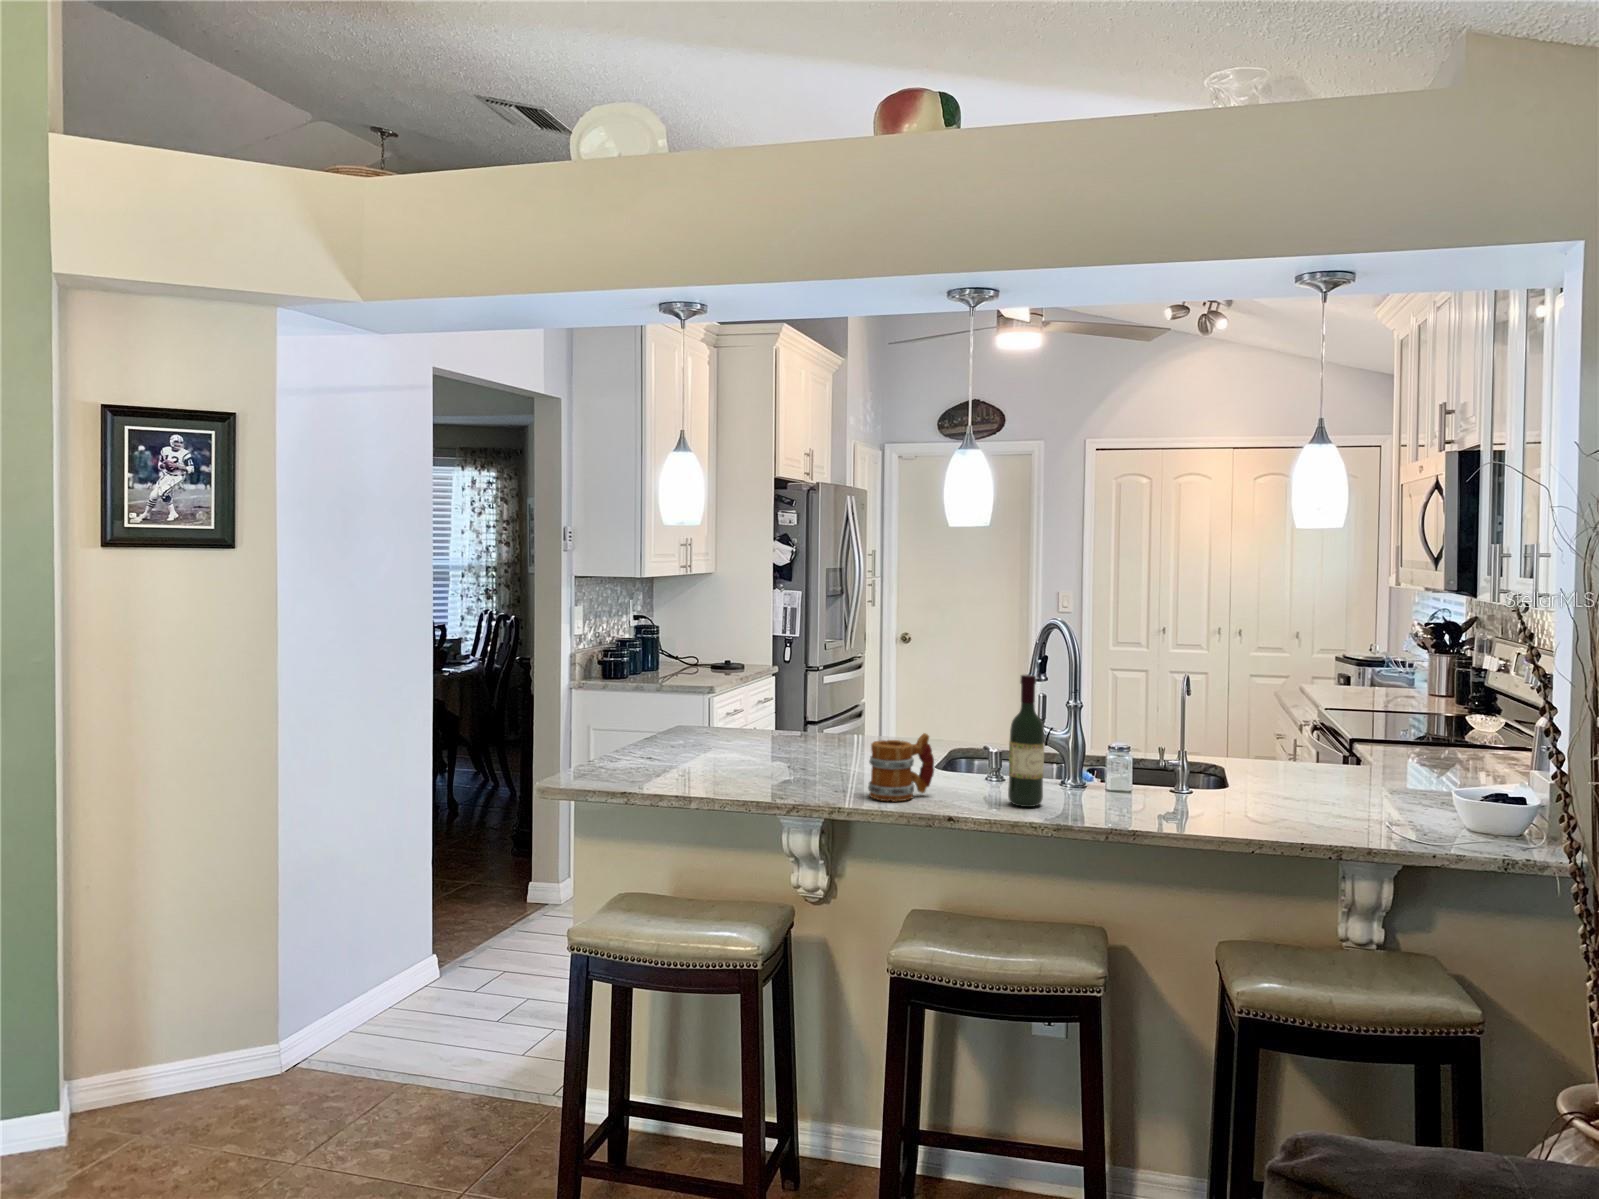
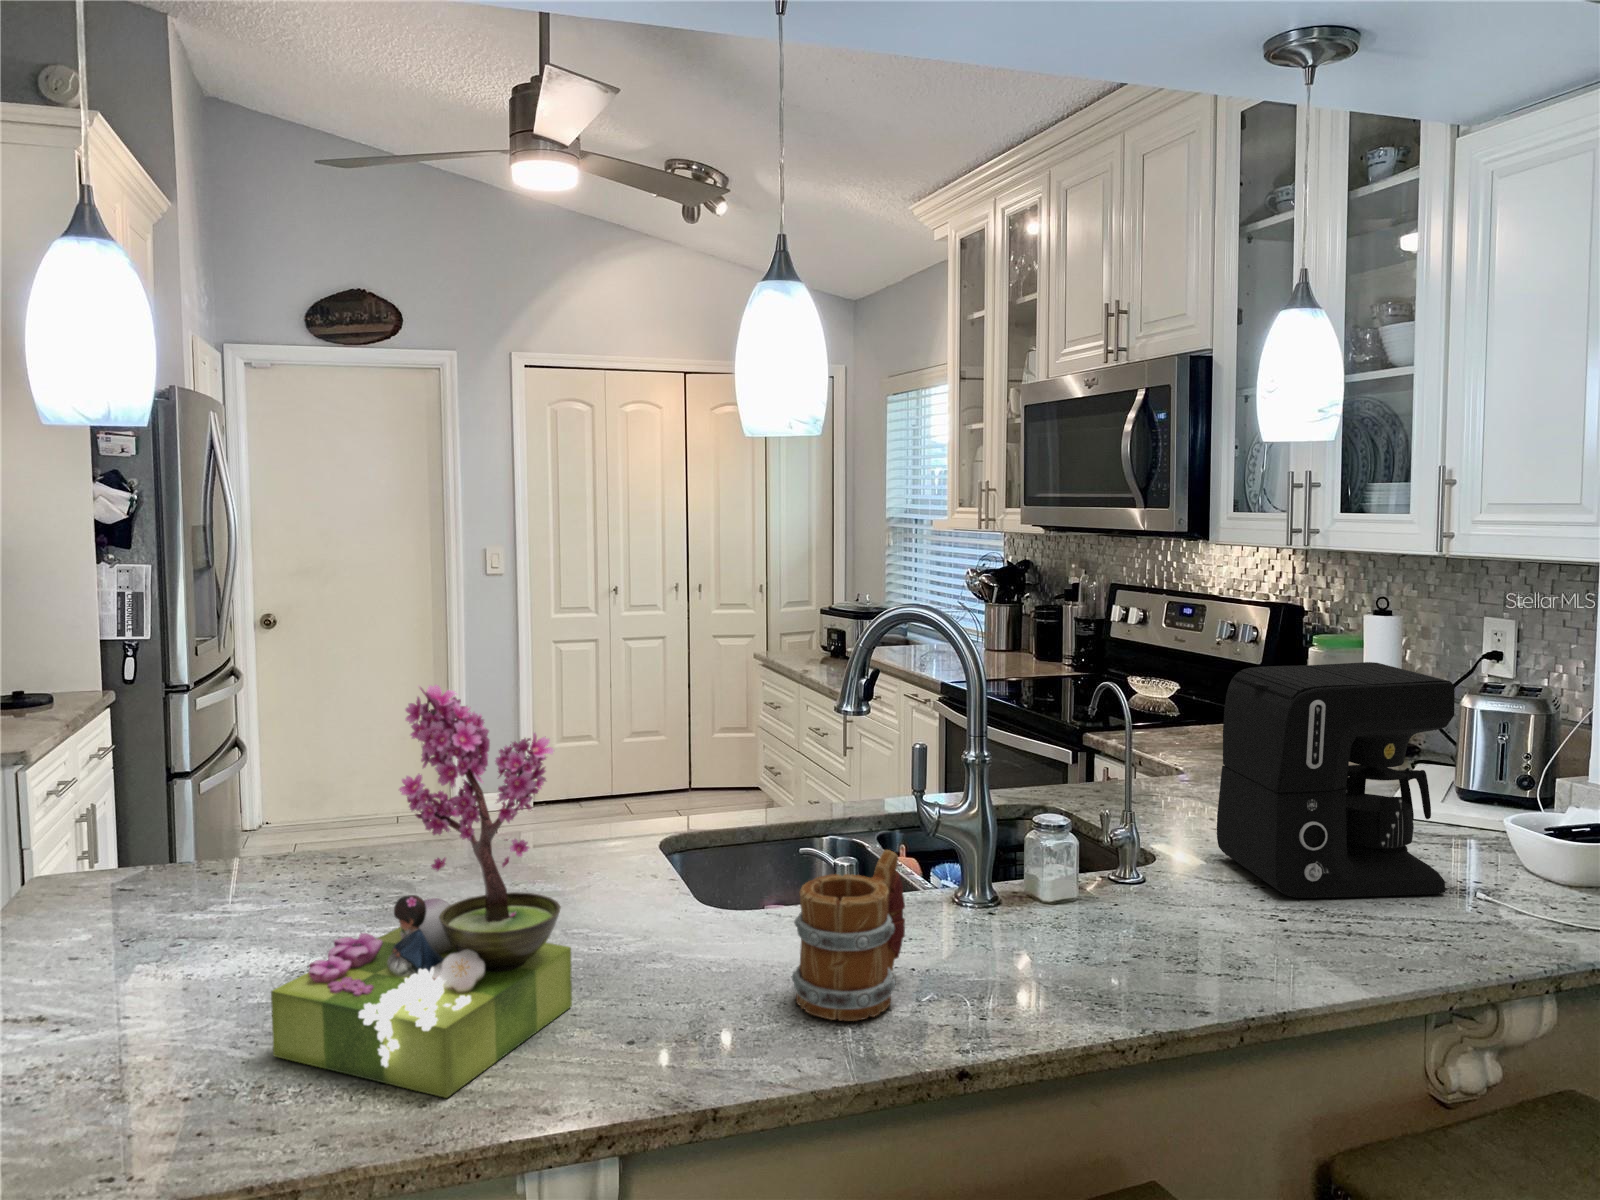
flower arrangement: none [678,637,790,790] -> present [271,684,572,1098]
wine bottle: present [1008,674,1044,807] -> none [1040,707,1110,962]
coffee maker: none [1192,675,1332,824] -> present [1217,662,1455,898]

